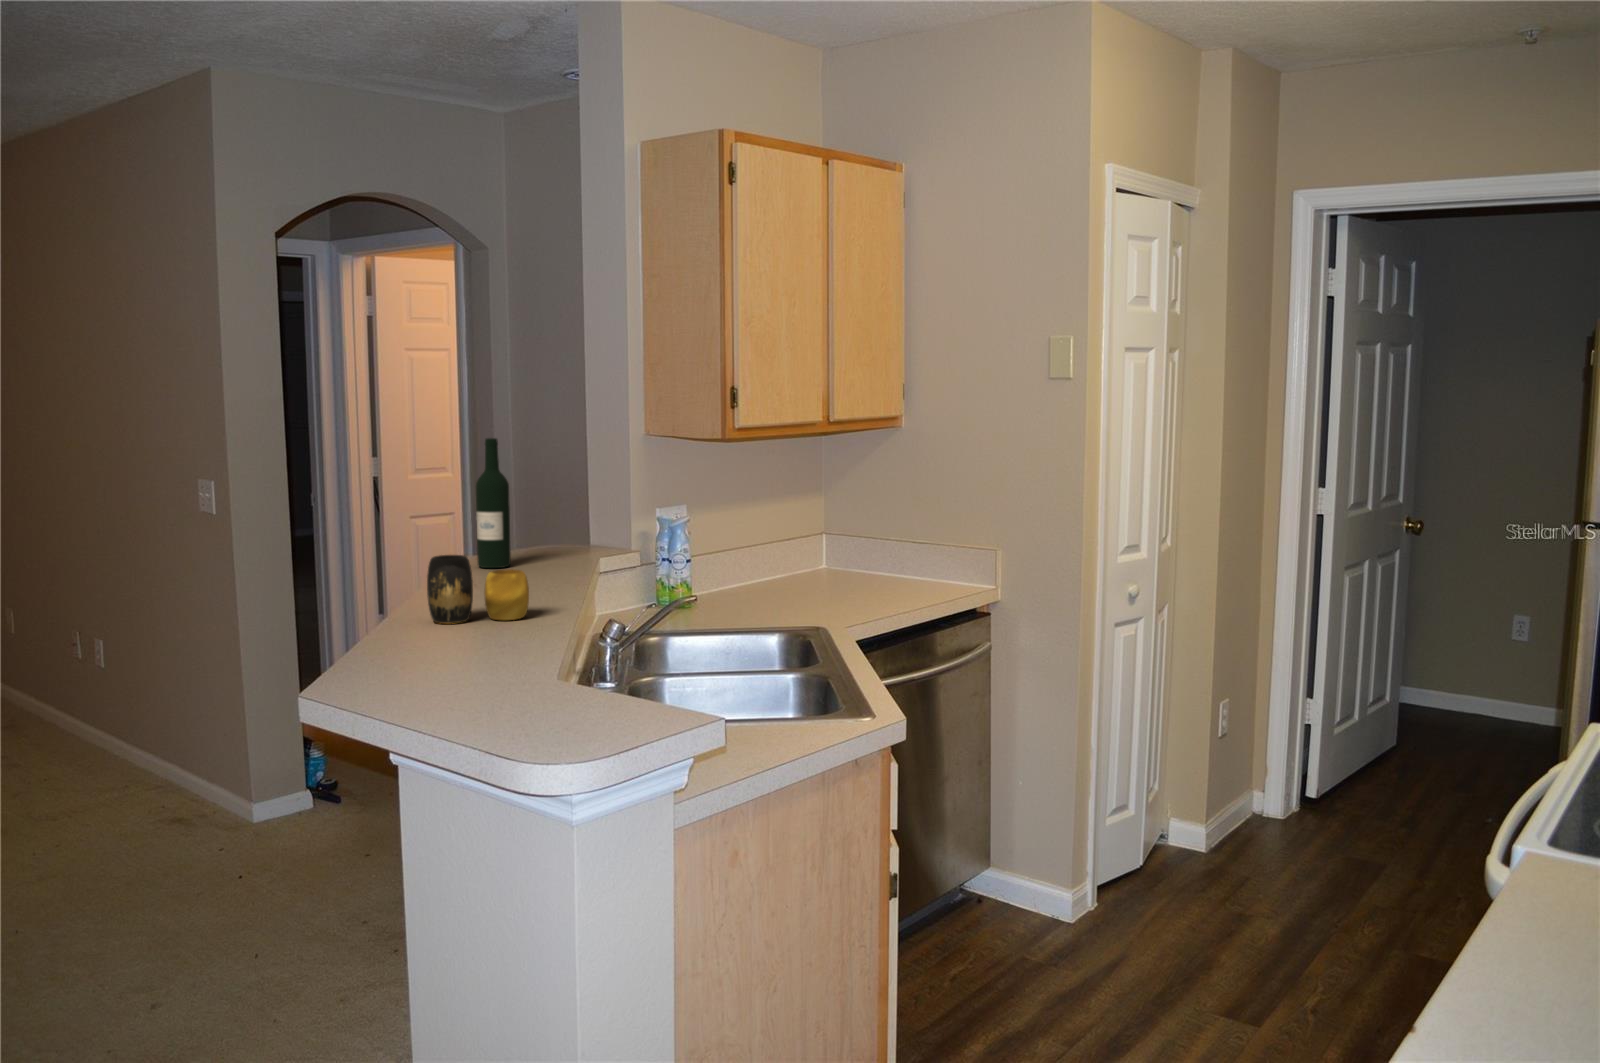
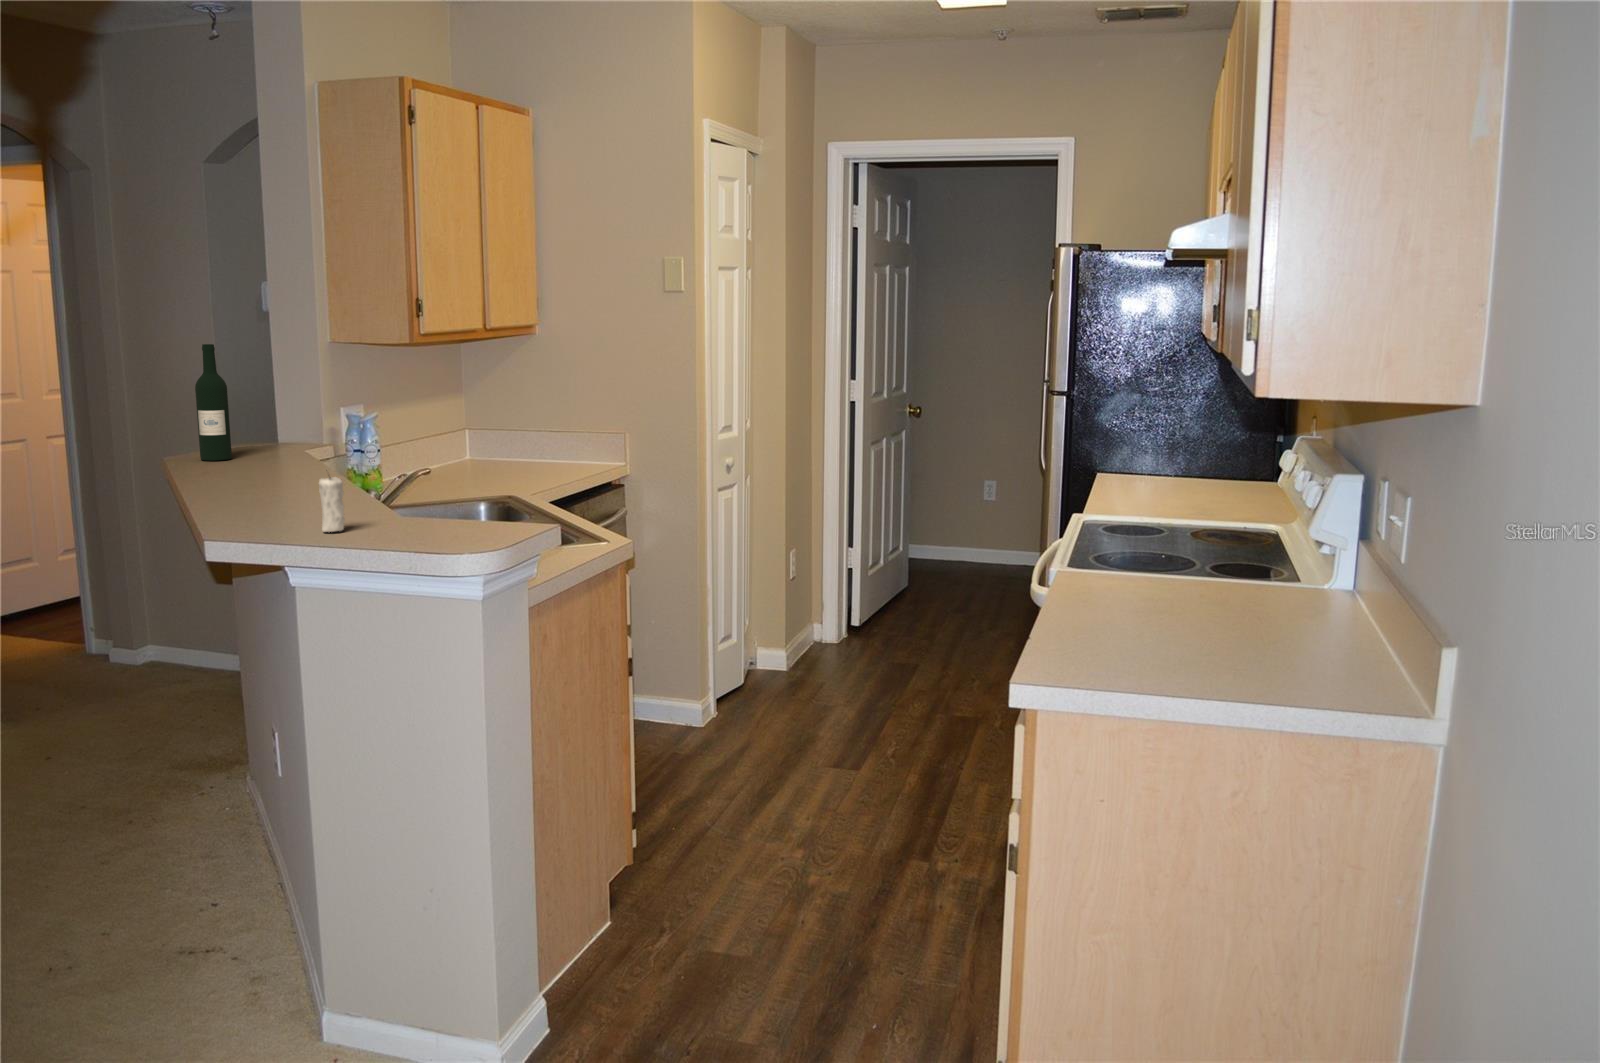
vase: present [427,555,529,624] -> none [233,439,317,495]
candle: none [414,610,448,698] -> present [319,477,345,532]

